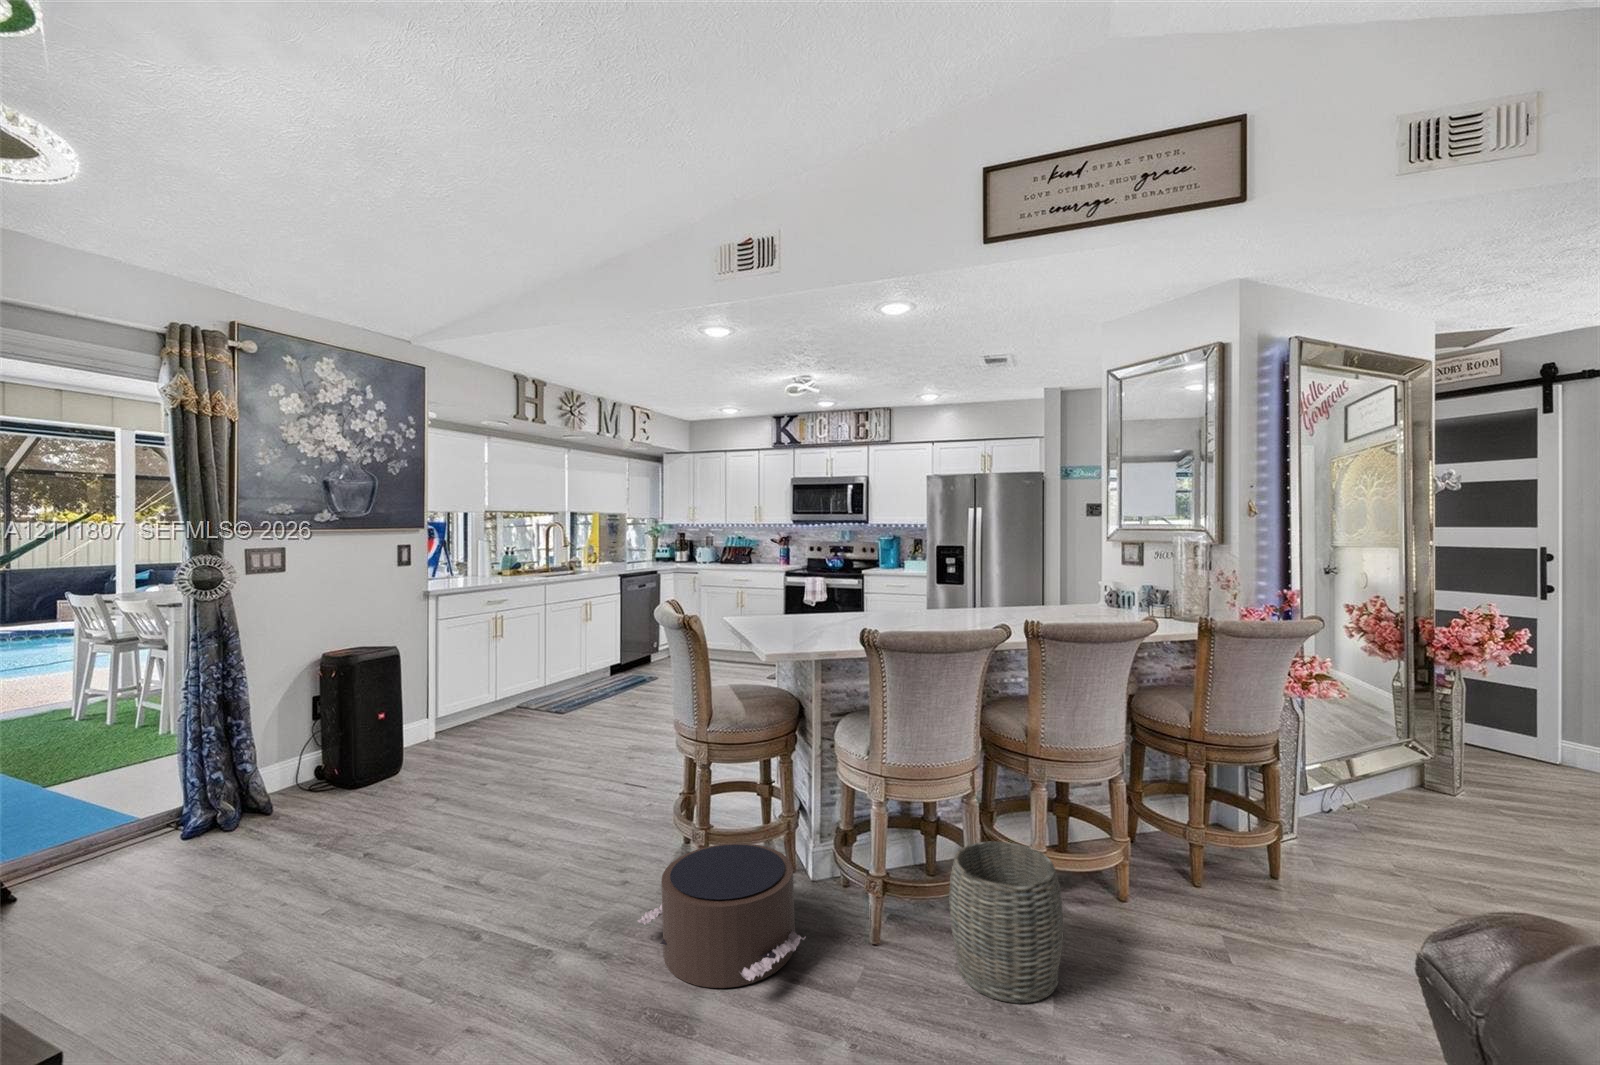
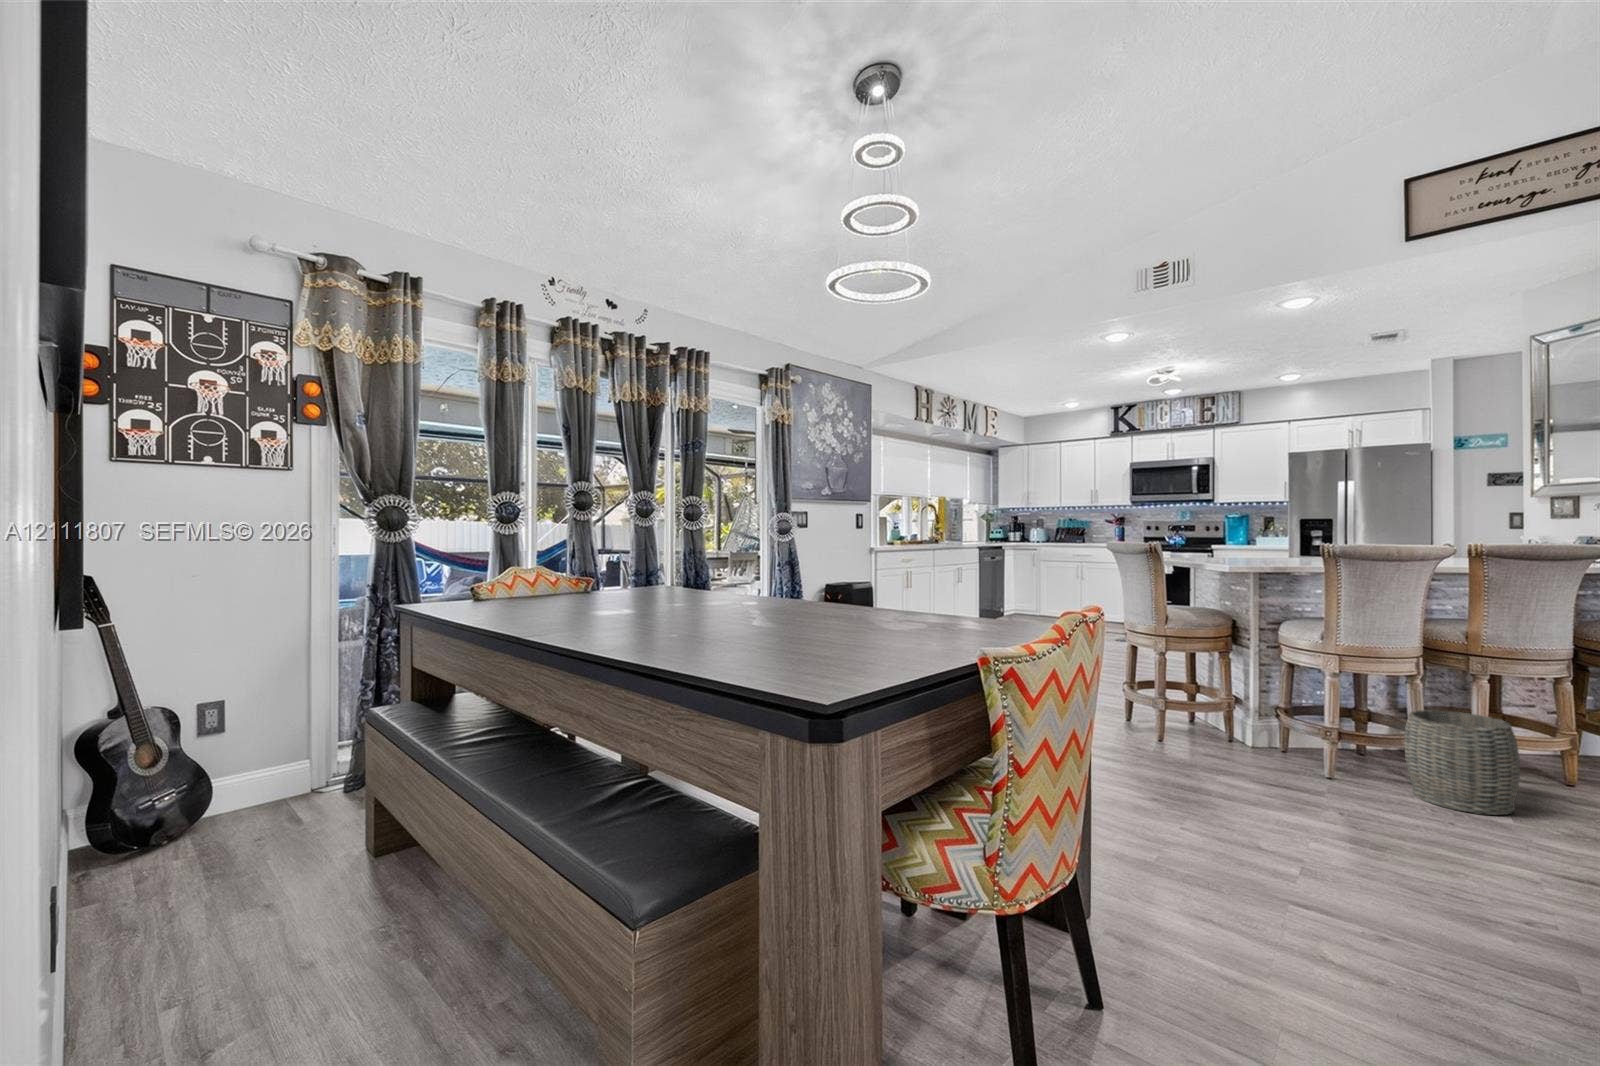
pouf: present [638,843,805,988] -> none [1135,704,1278,781]

